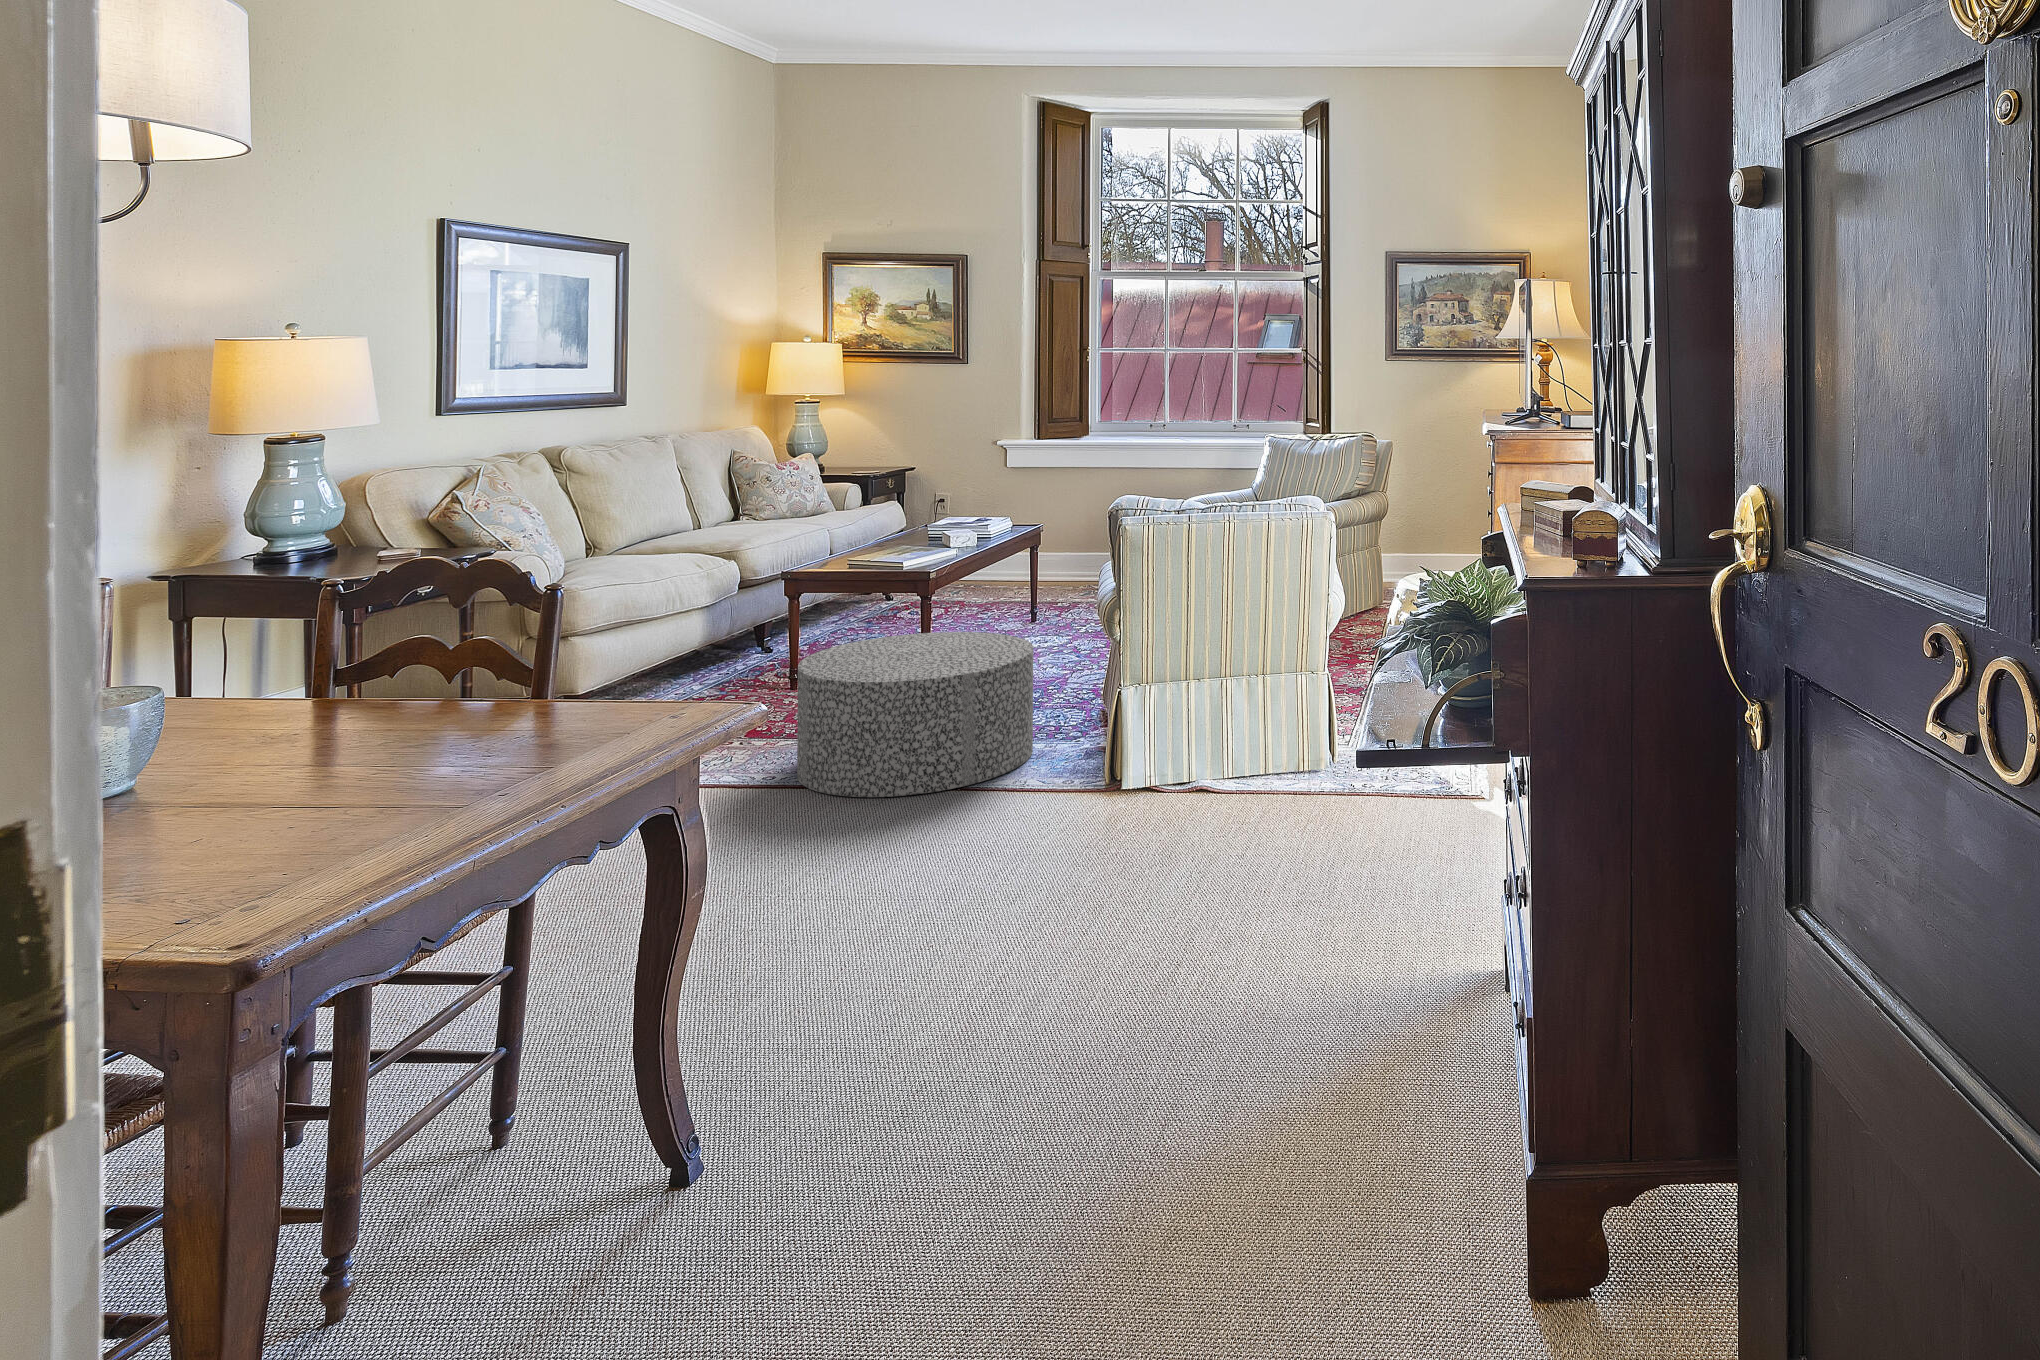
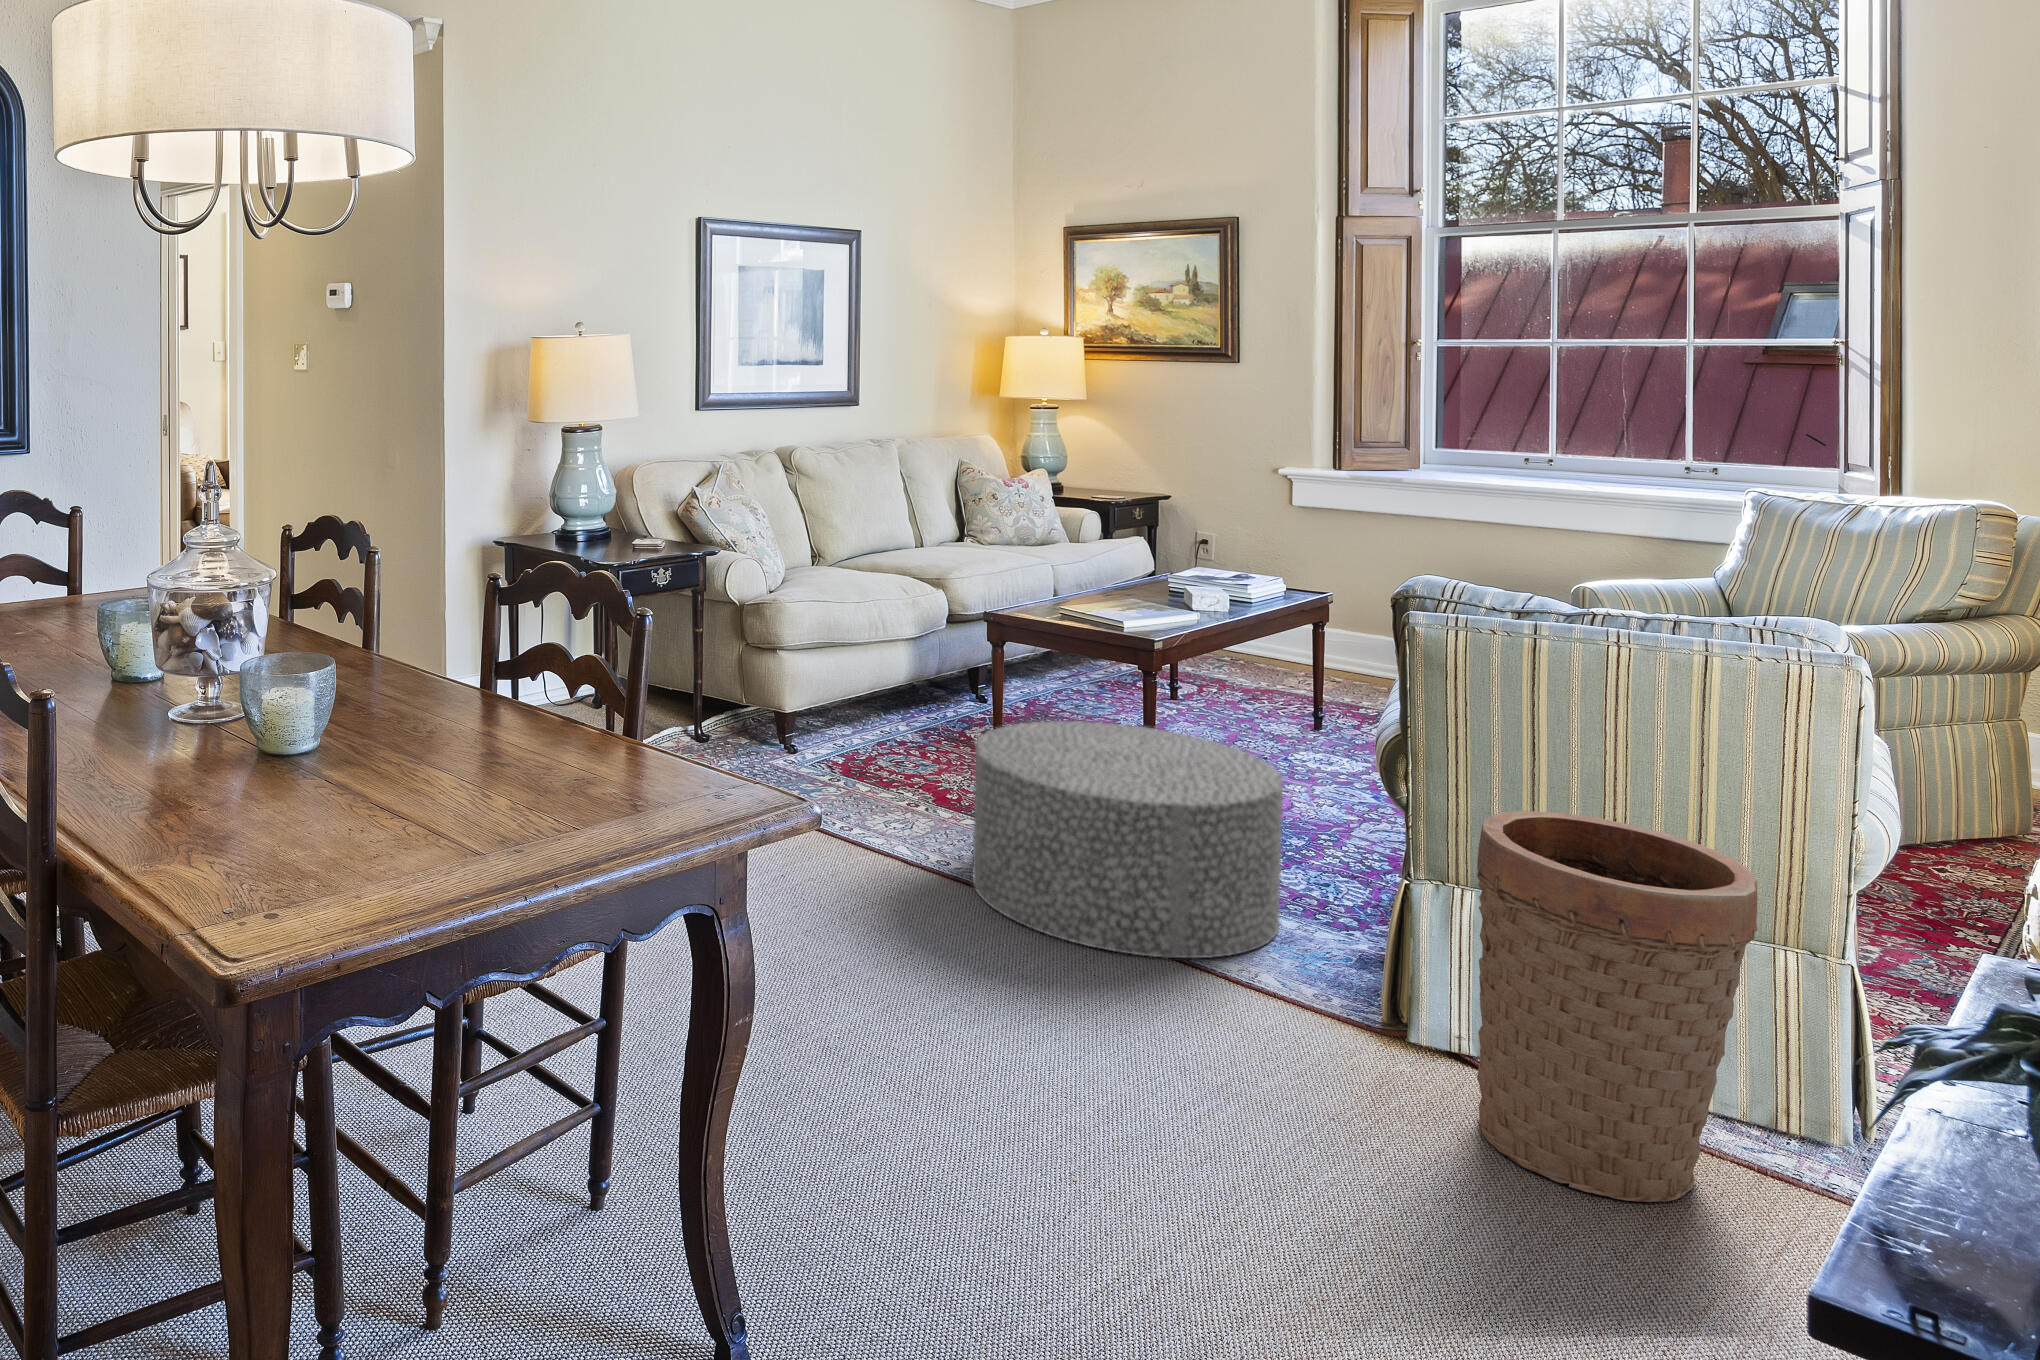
basket: none [1159,618,1293,831] -> present [1477,811,1757,1202]

